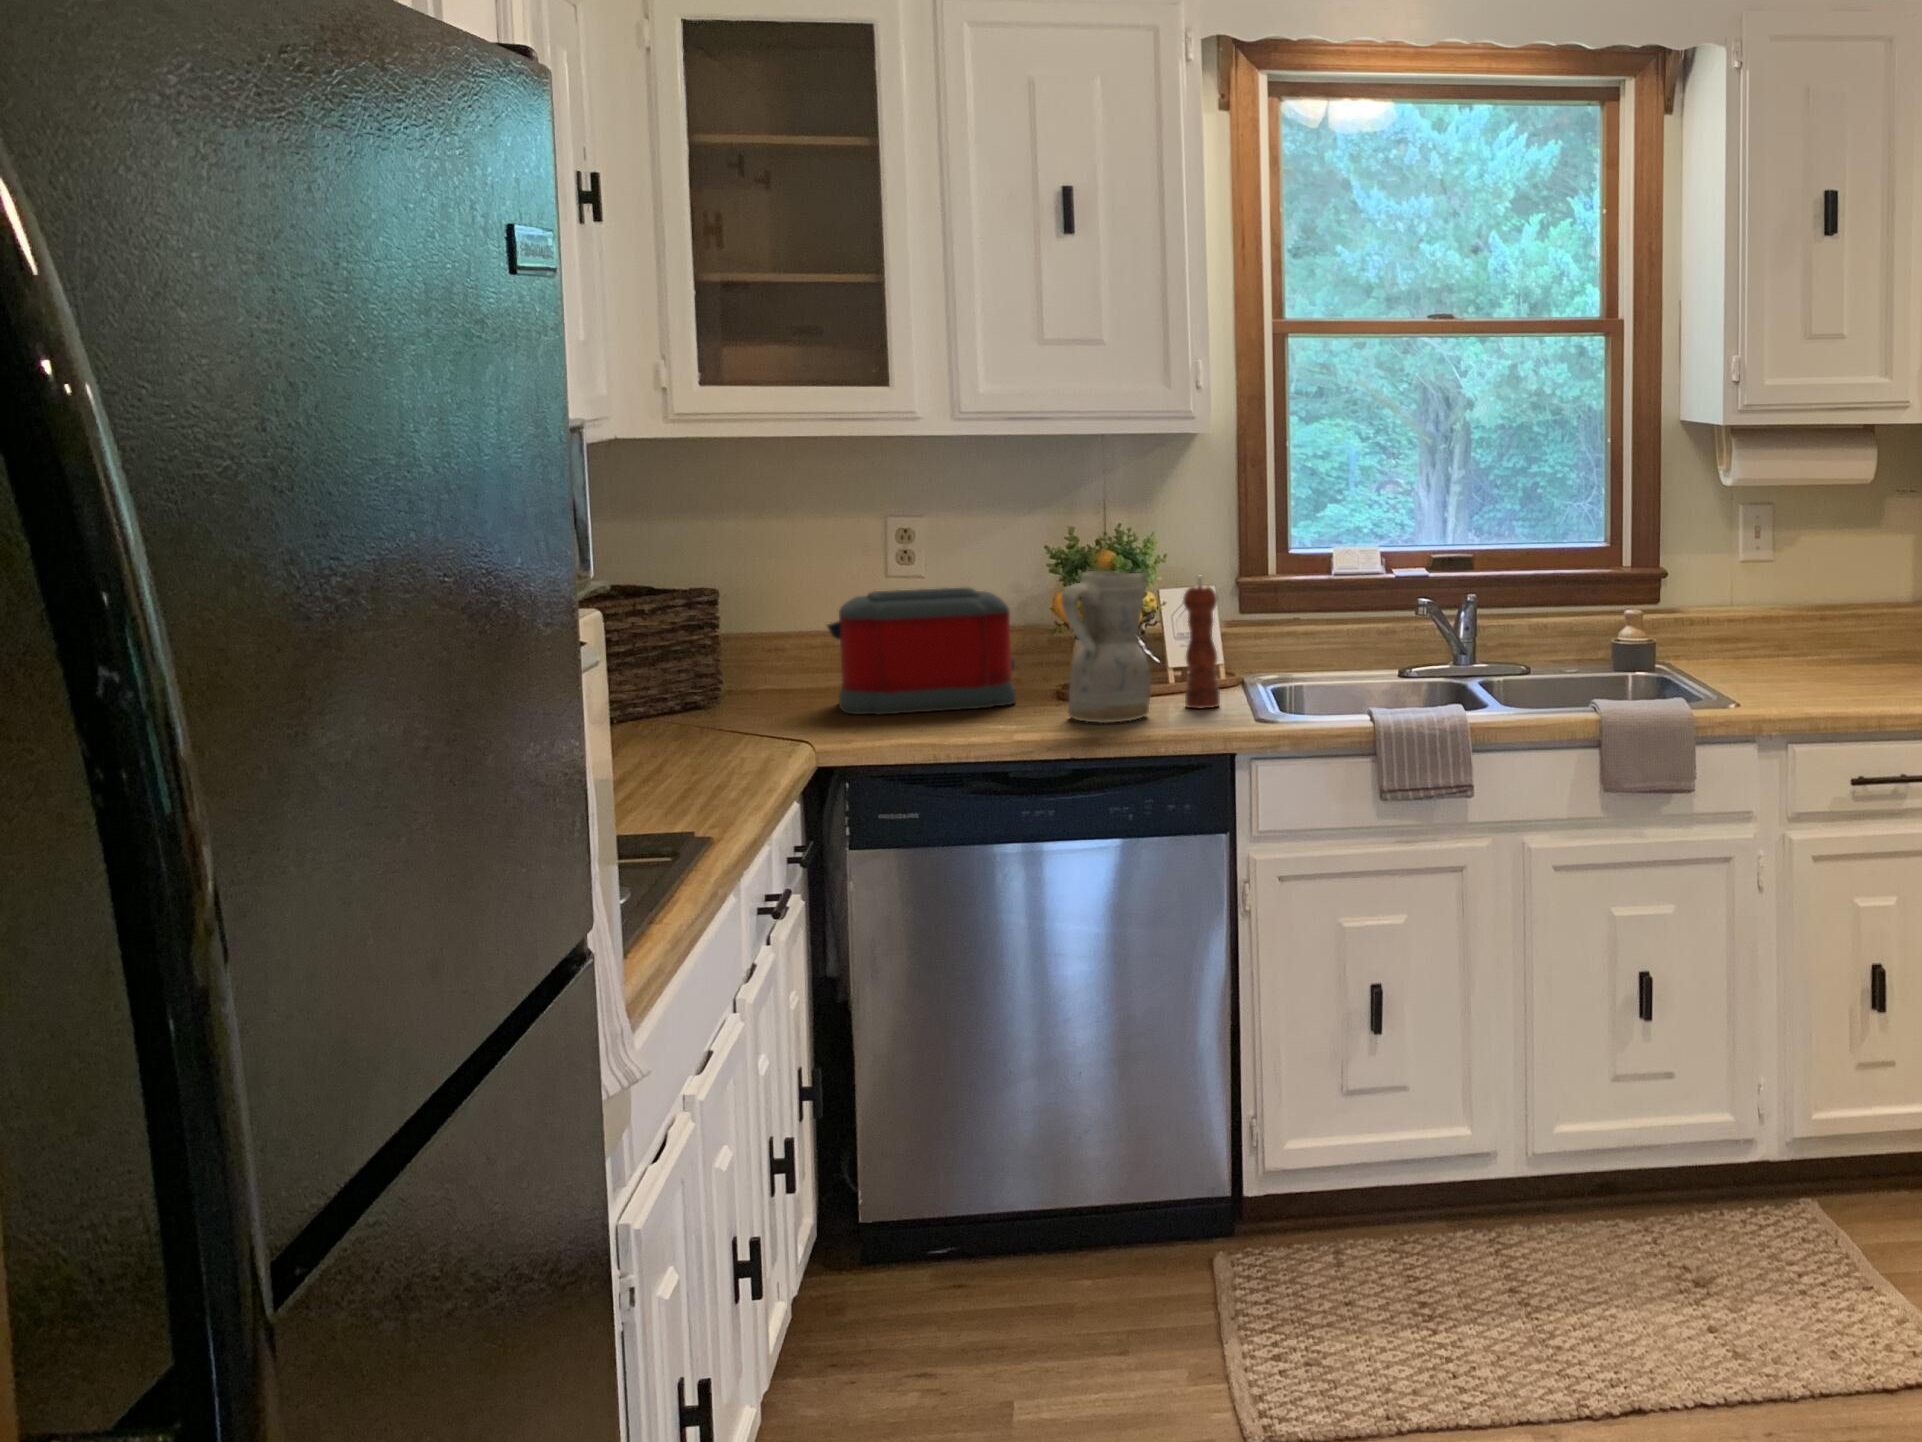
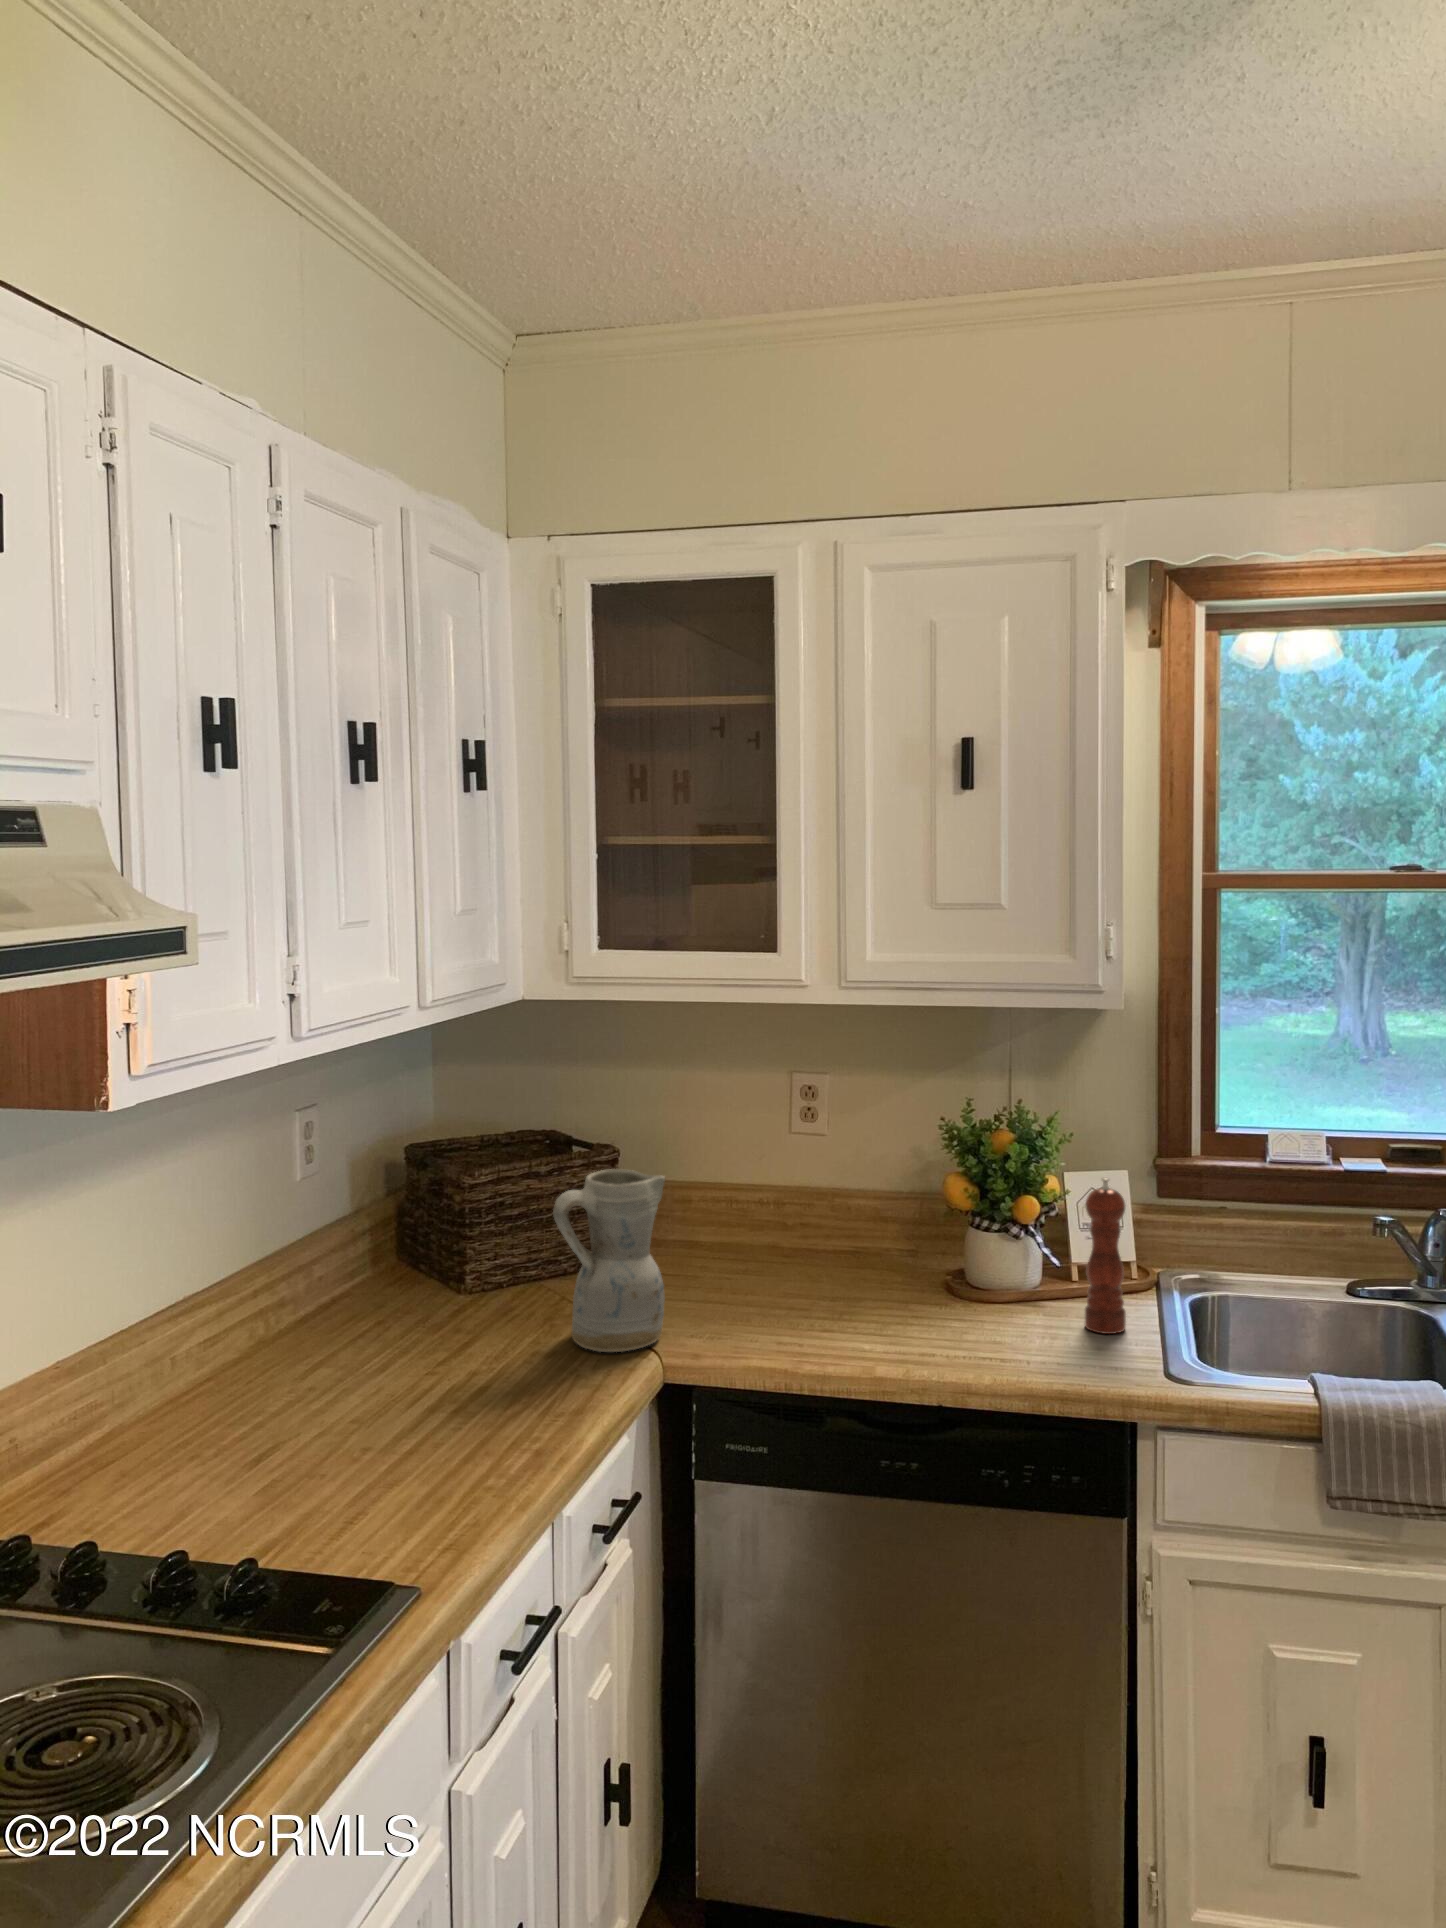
ceramic pitcher: present [1061,571,1151,723] -> present [553,1169,665,1352]
toaster: present [827,587,1016,715] -> none [711,1160,903,1301]

